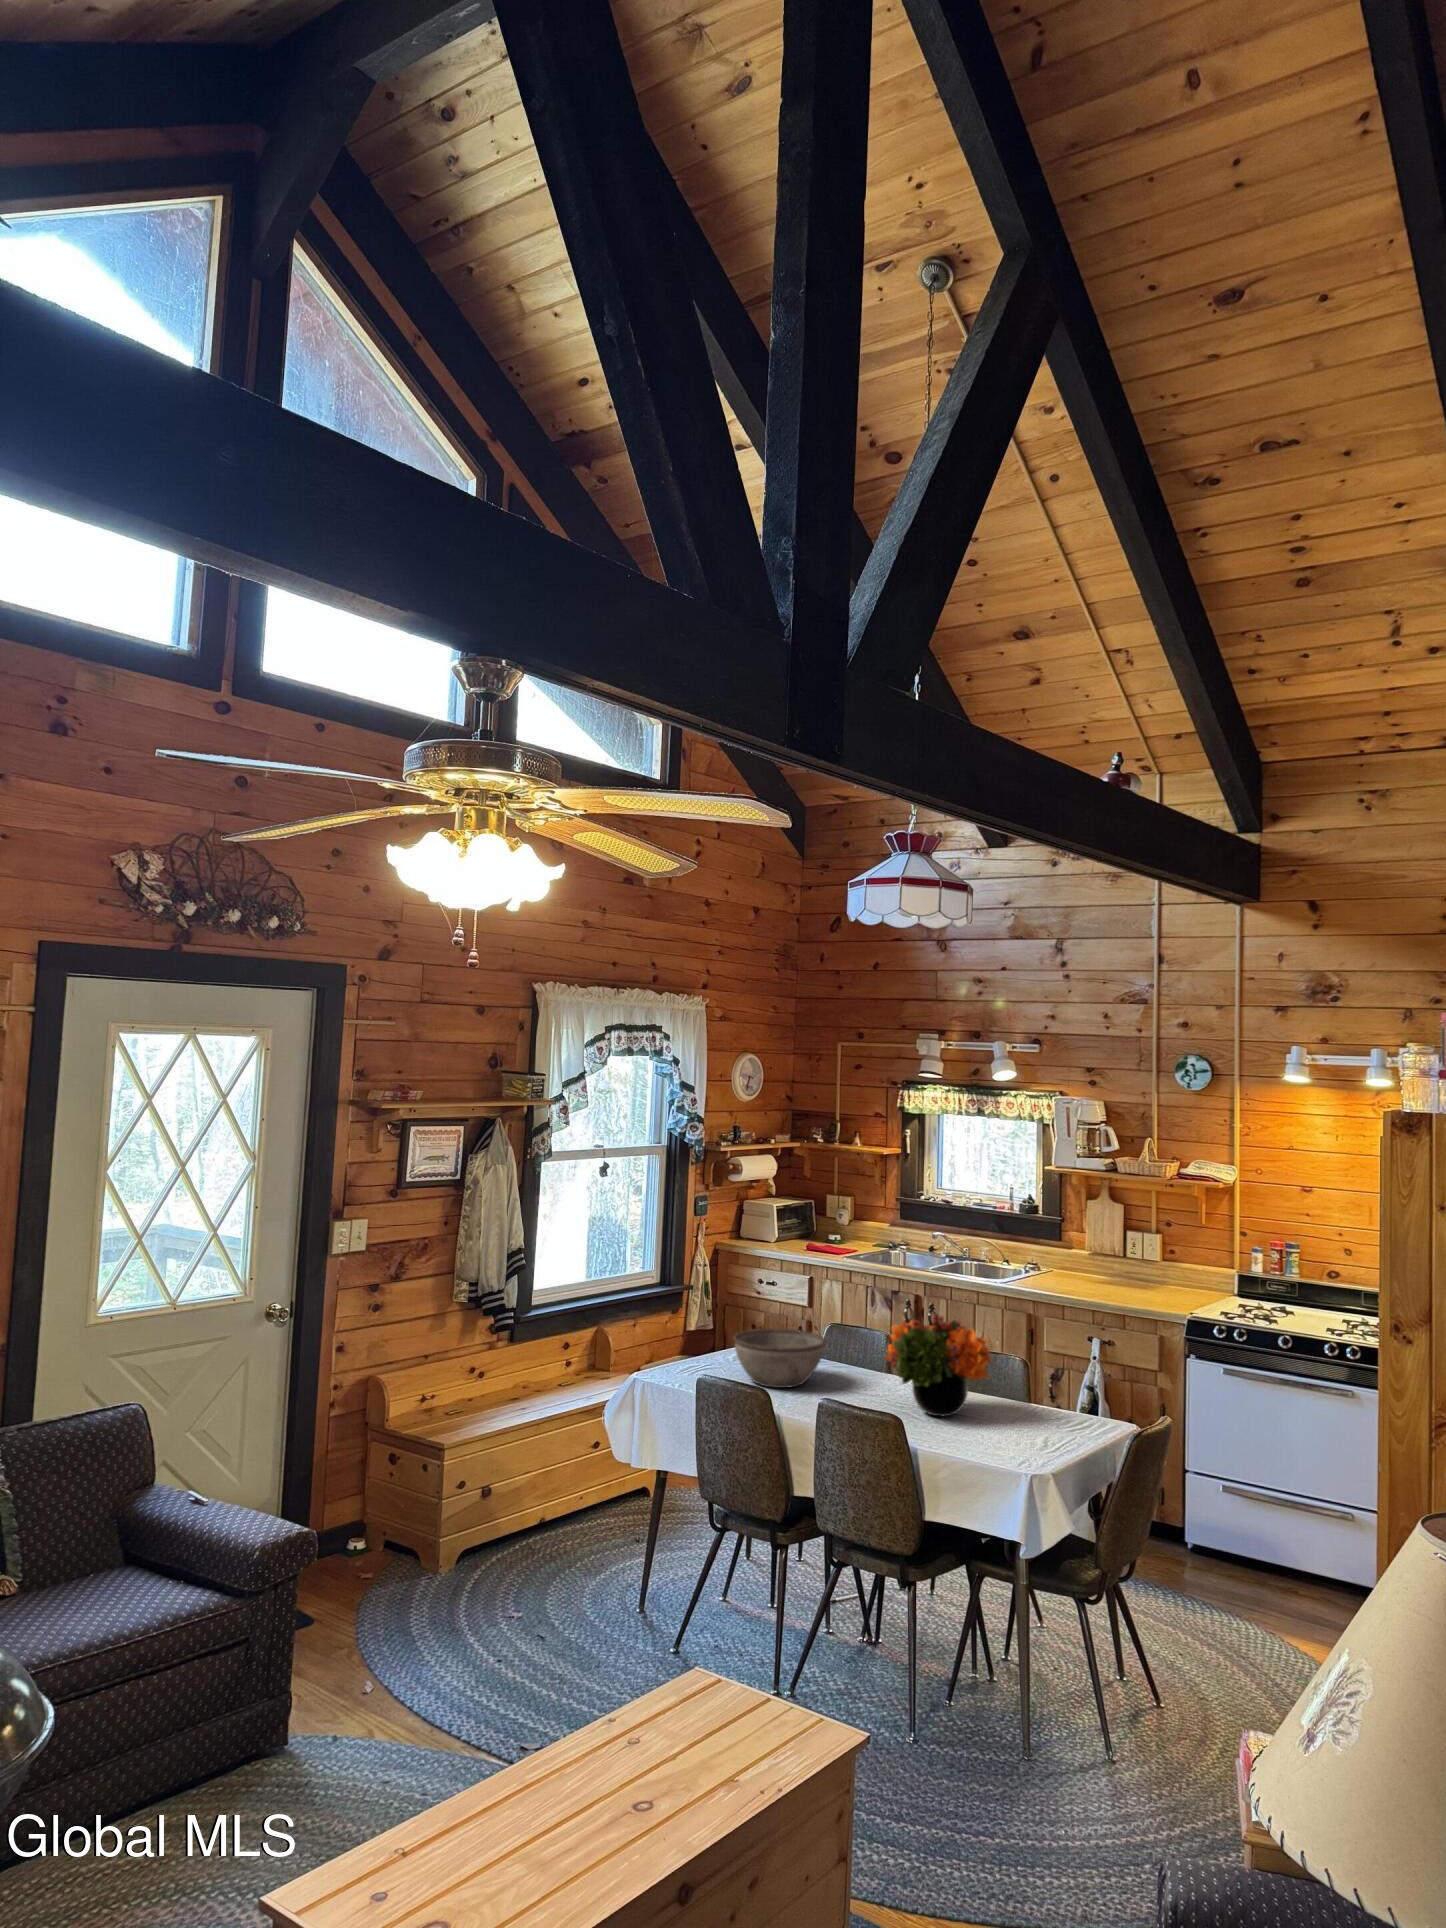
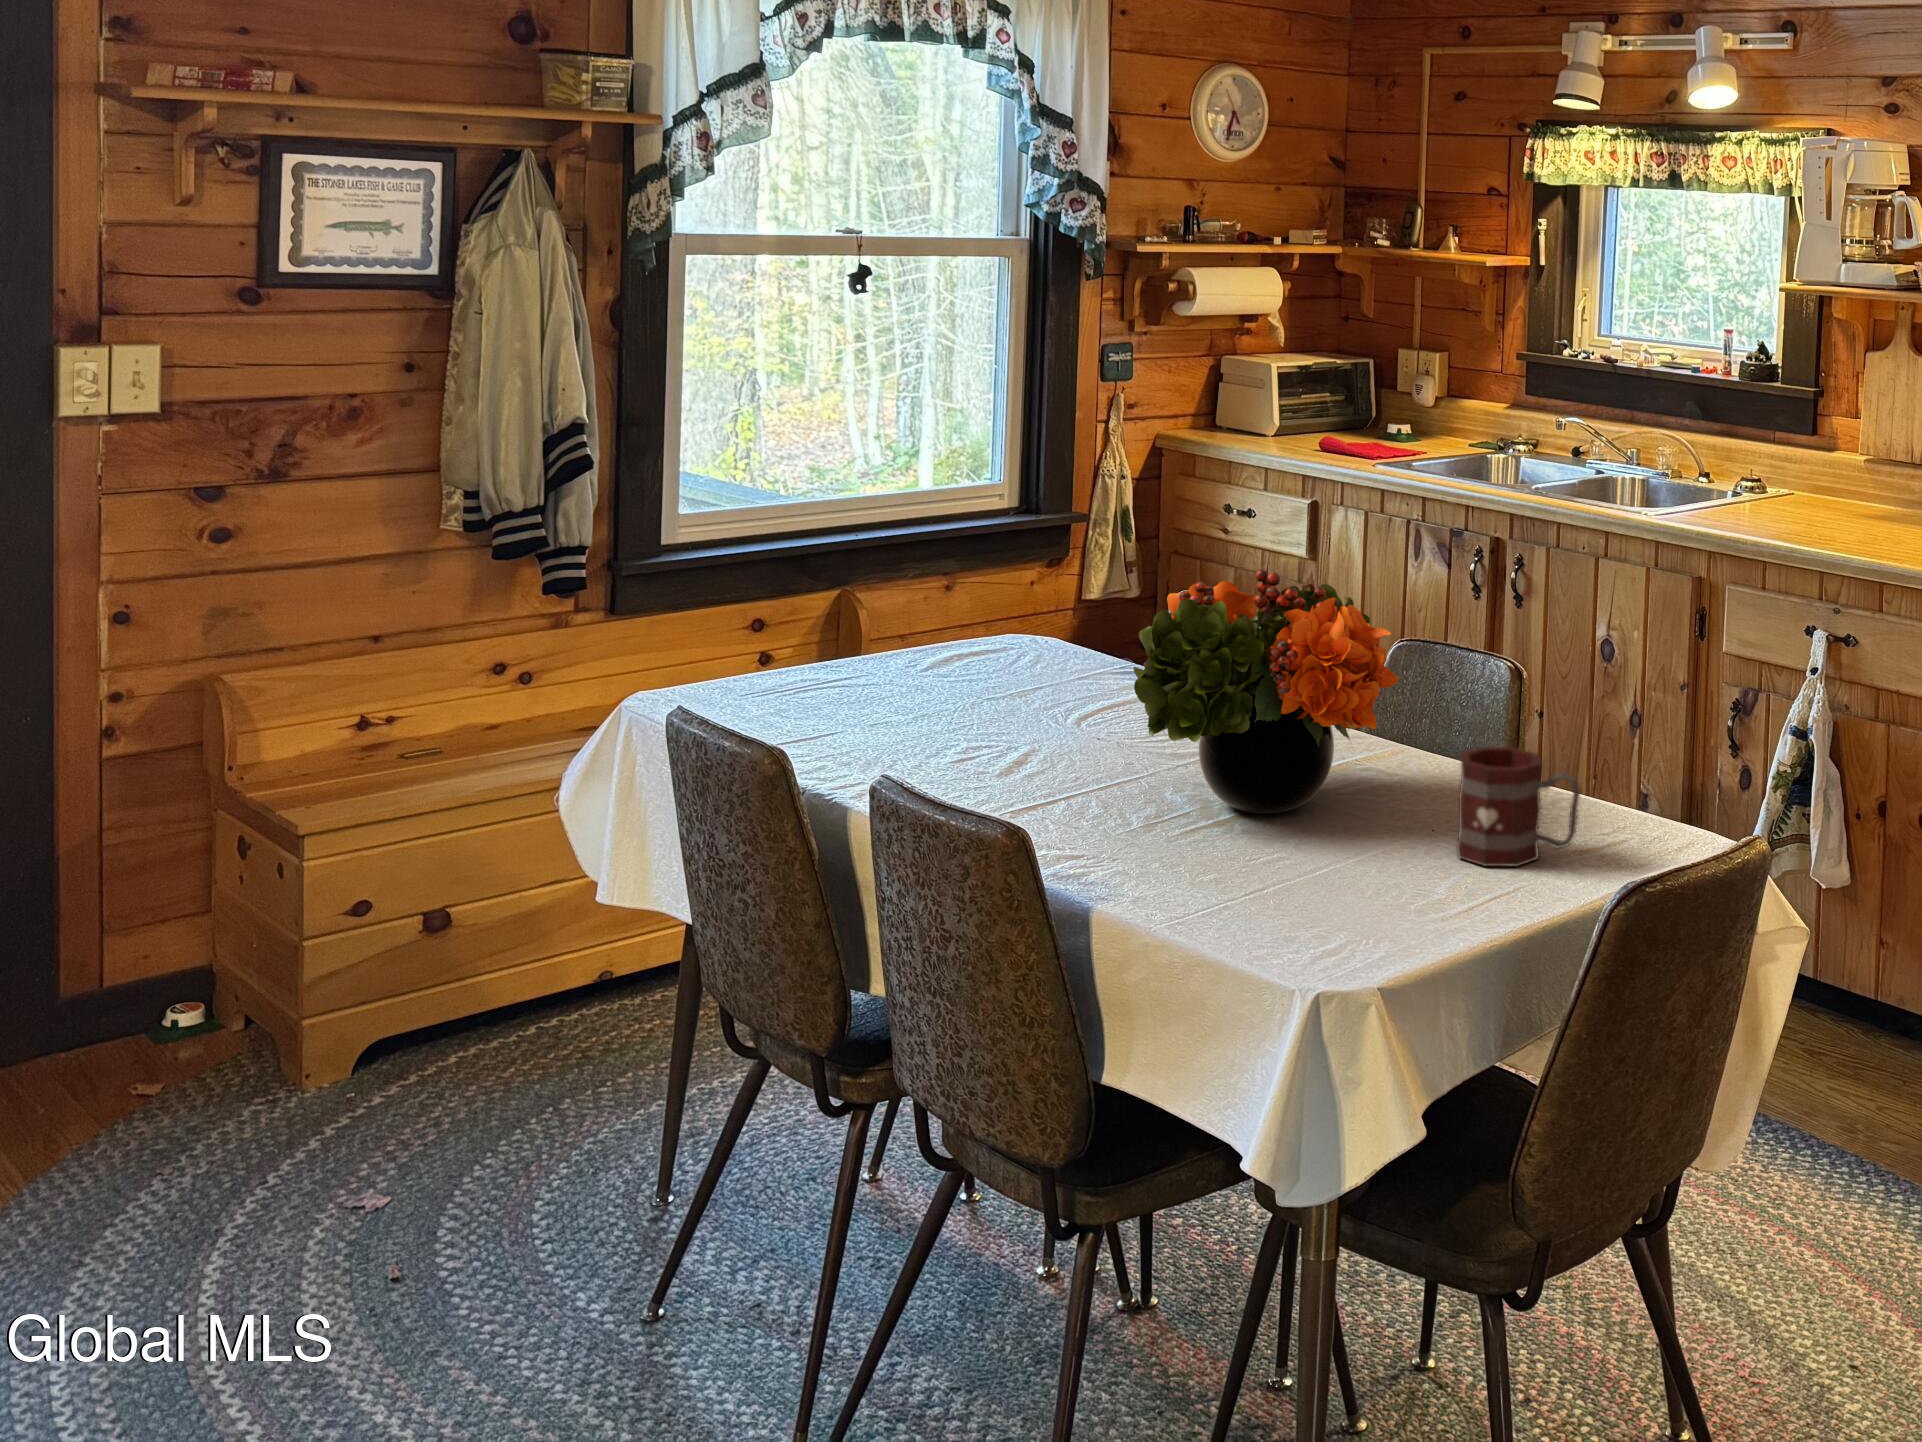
bowl: present [733,1329,826,1388] -> none [863,596,1087,729]
mug: none [1029,1385,1081,1433] -> present [1457,747,1580,867]

